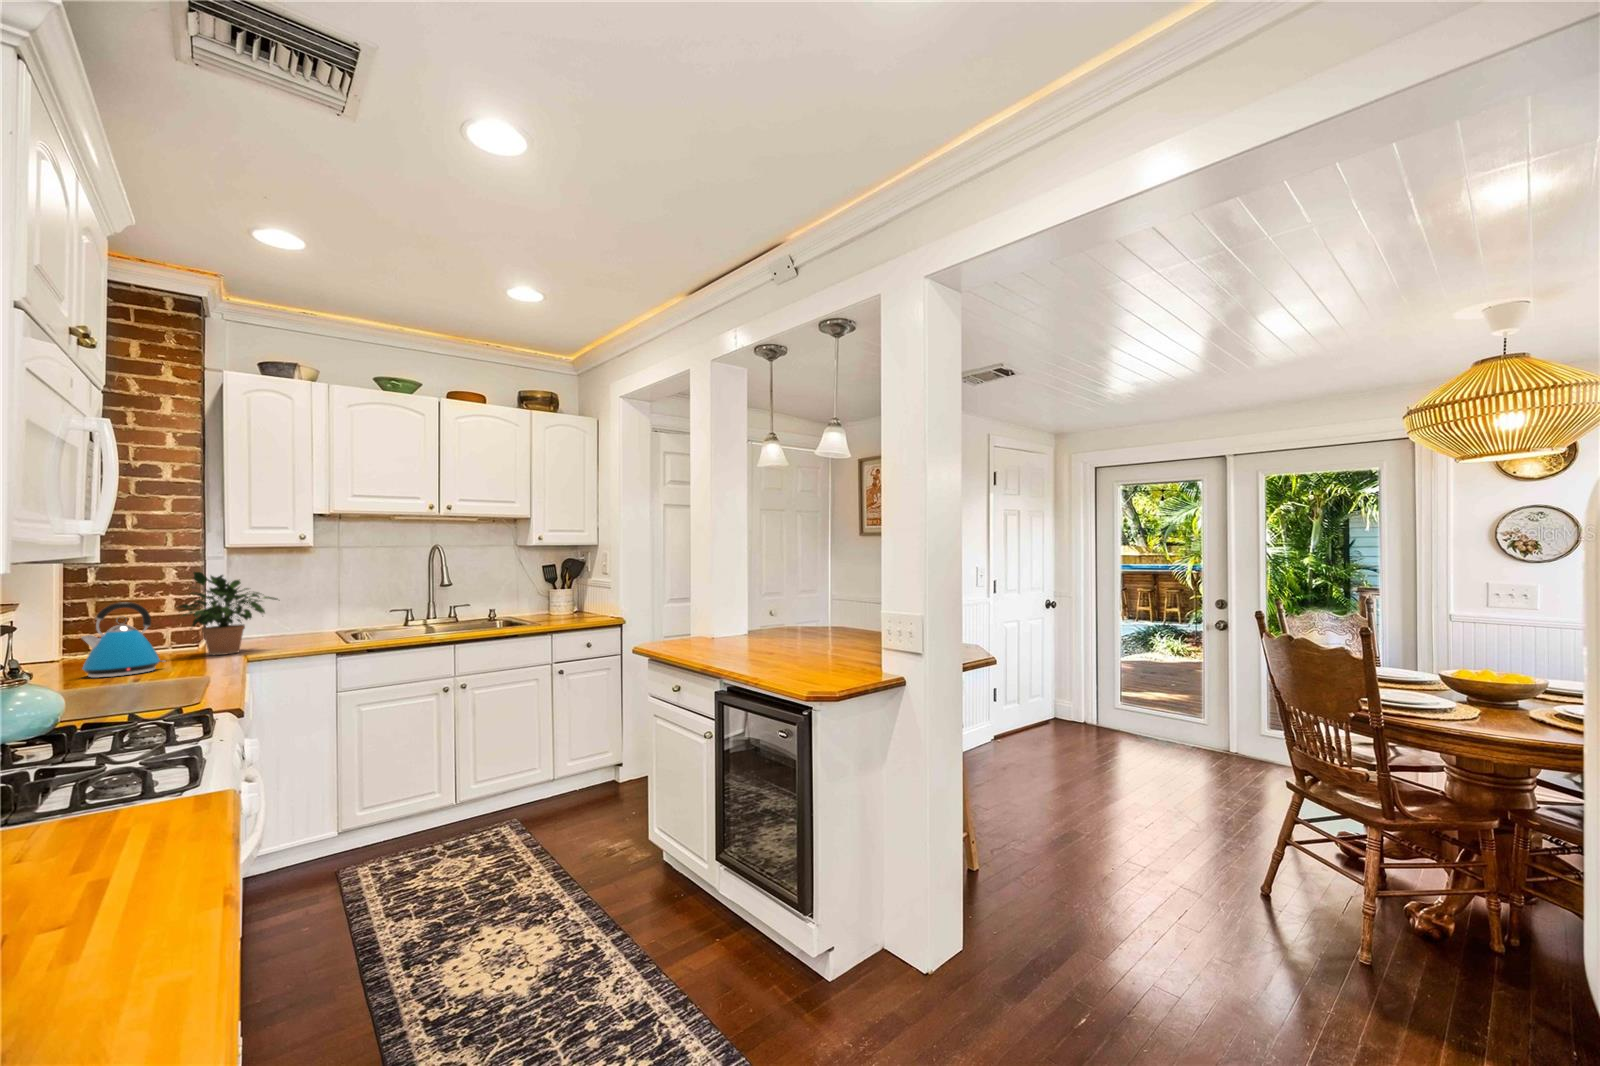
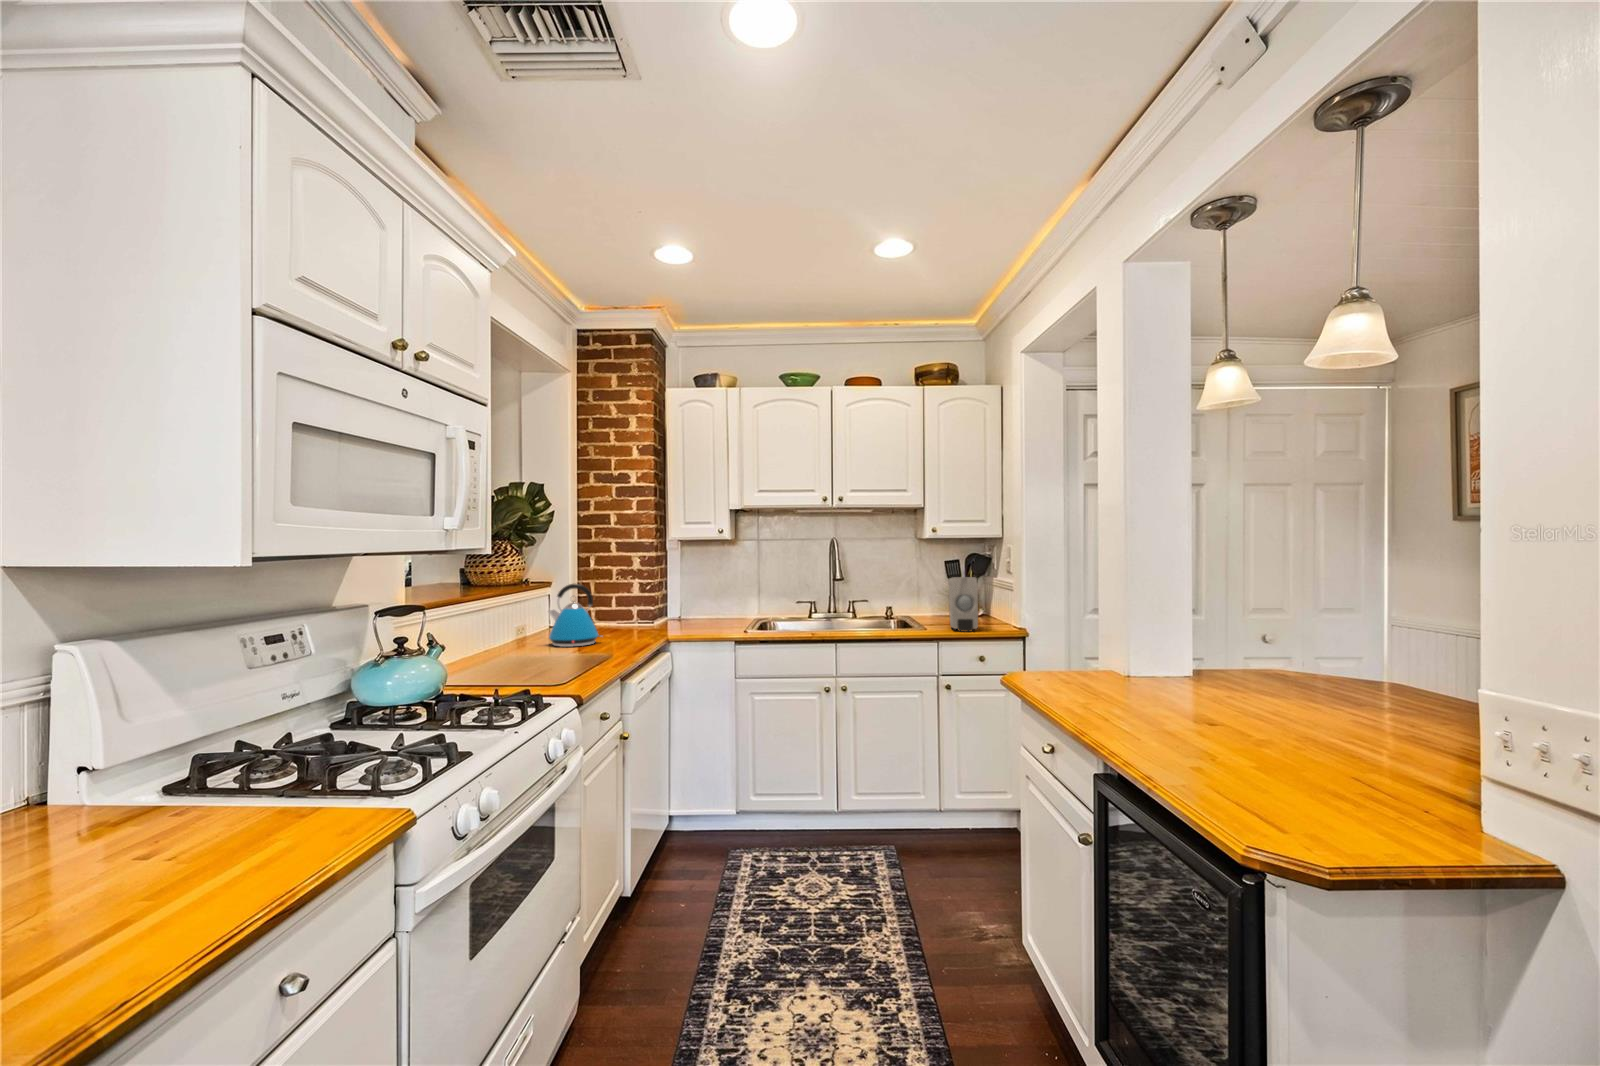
potted plant: present [178,572,278,655] -> none [618,557,699,632]
soap dispenser: none [552,576,582,624] -> present [949,577,978,632]

